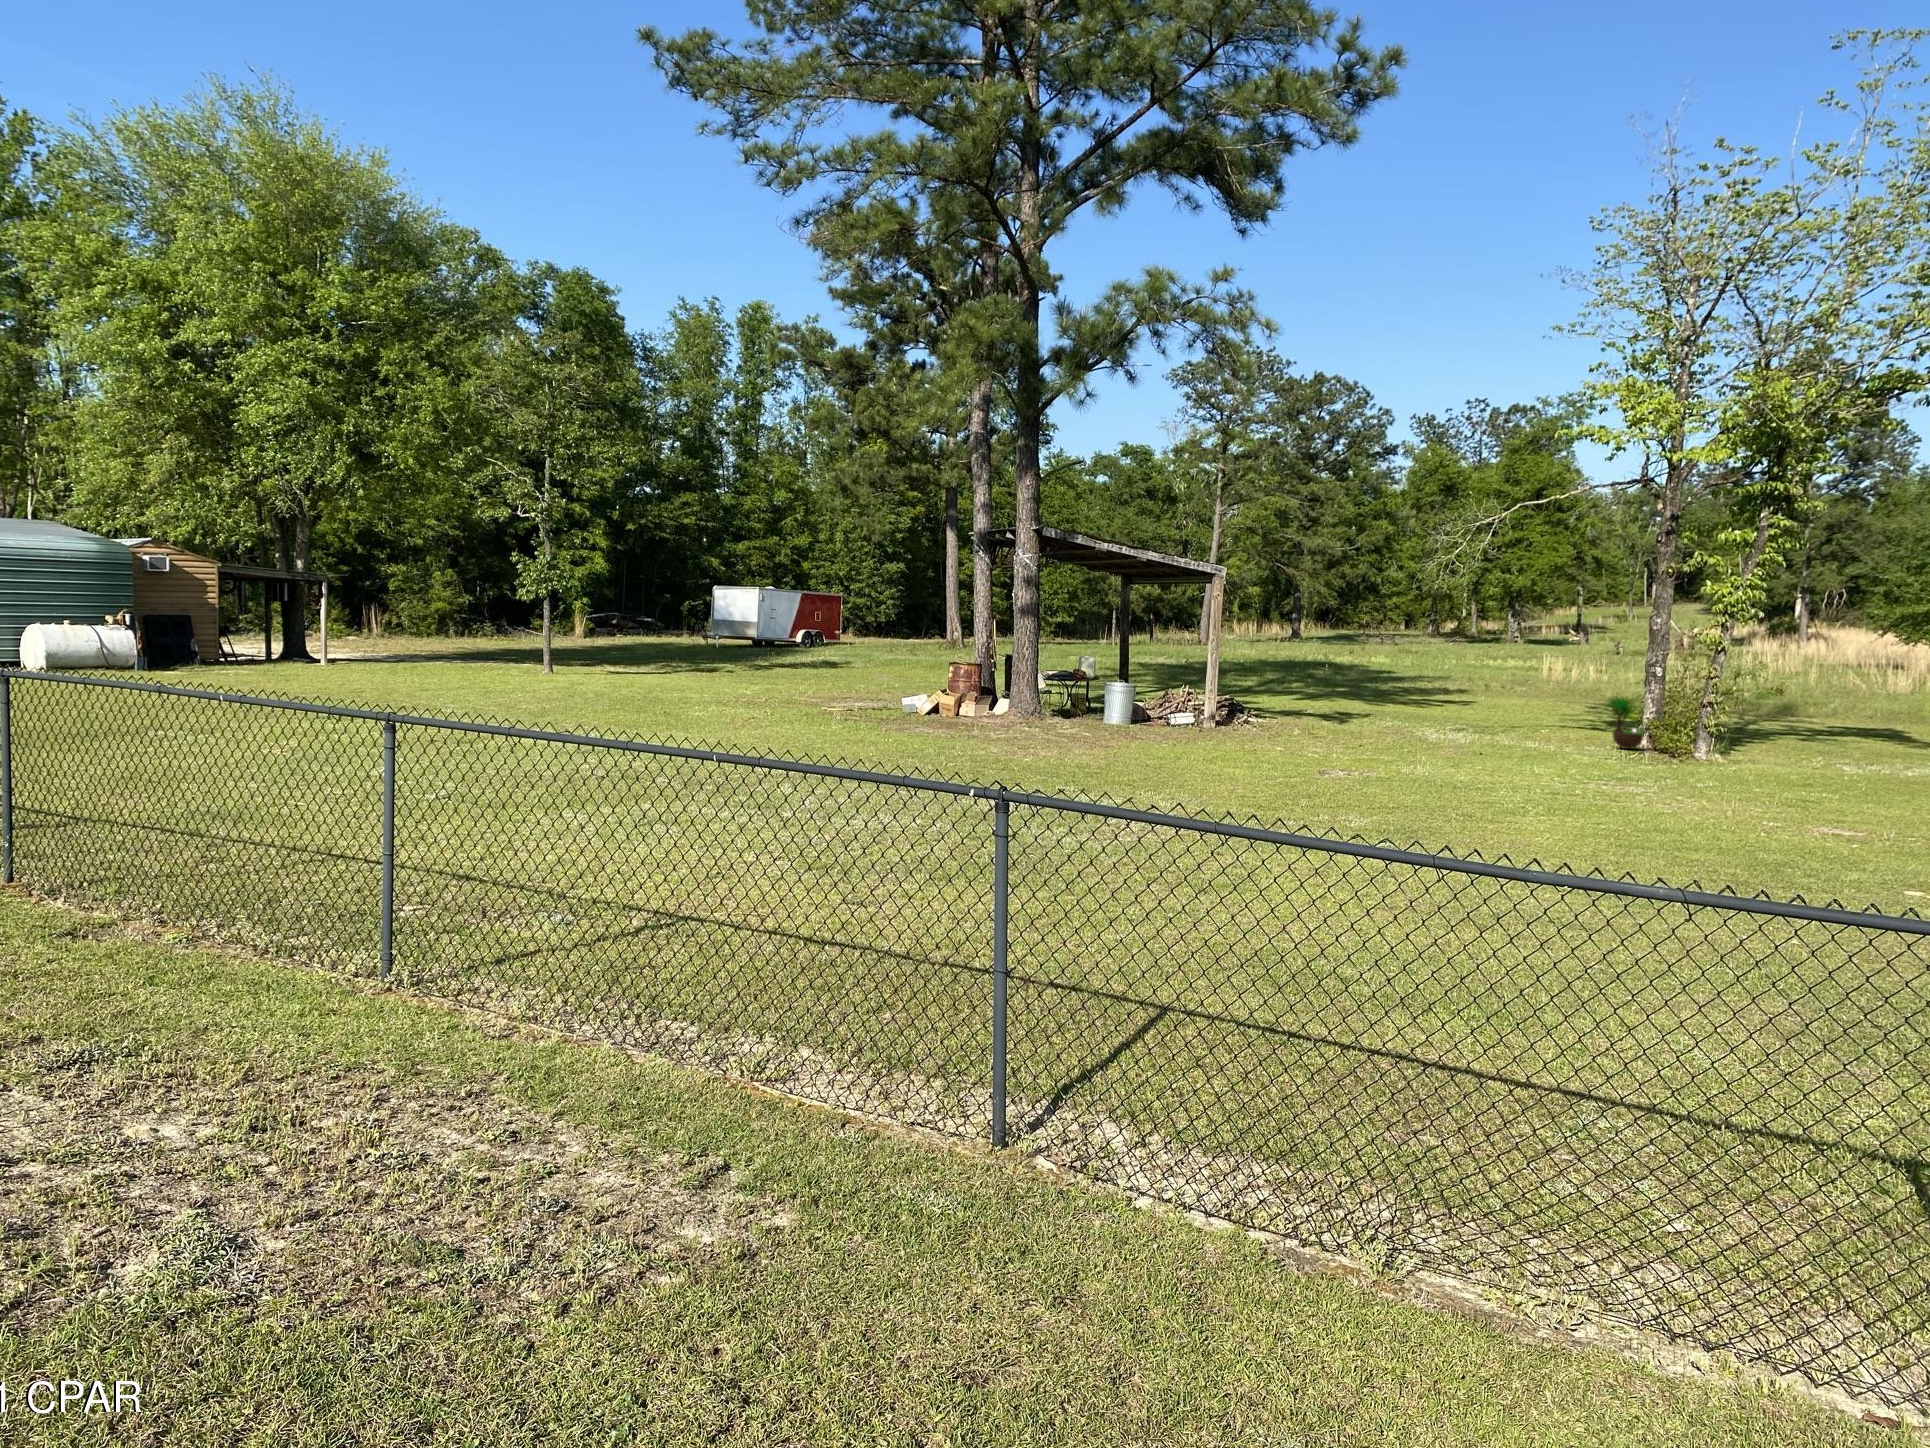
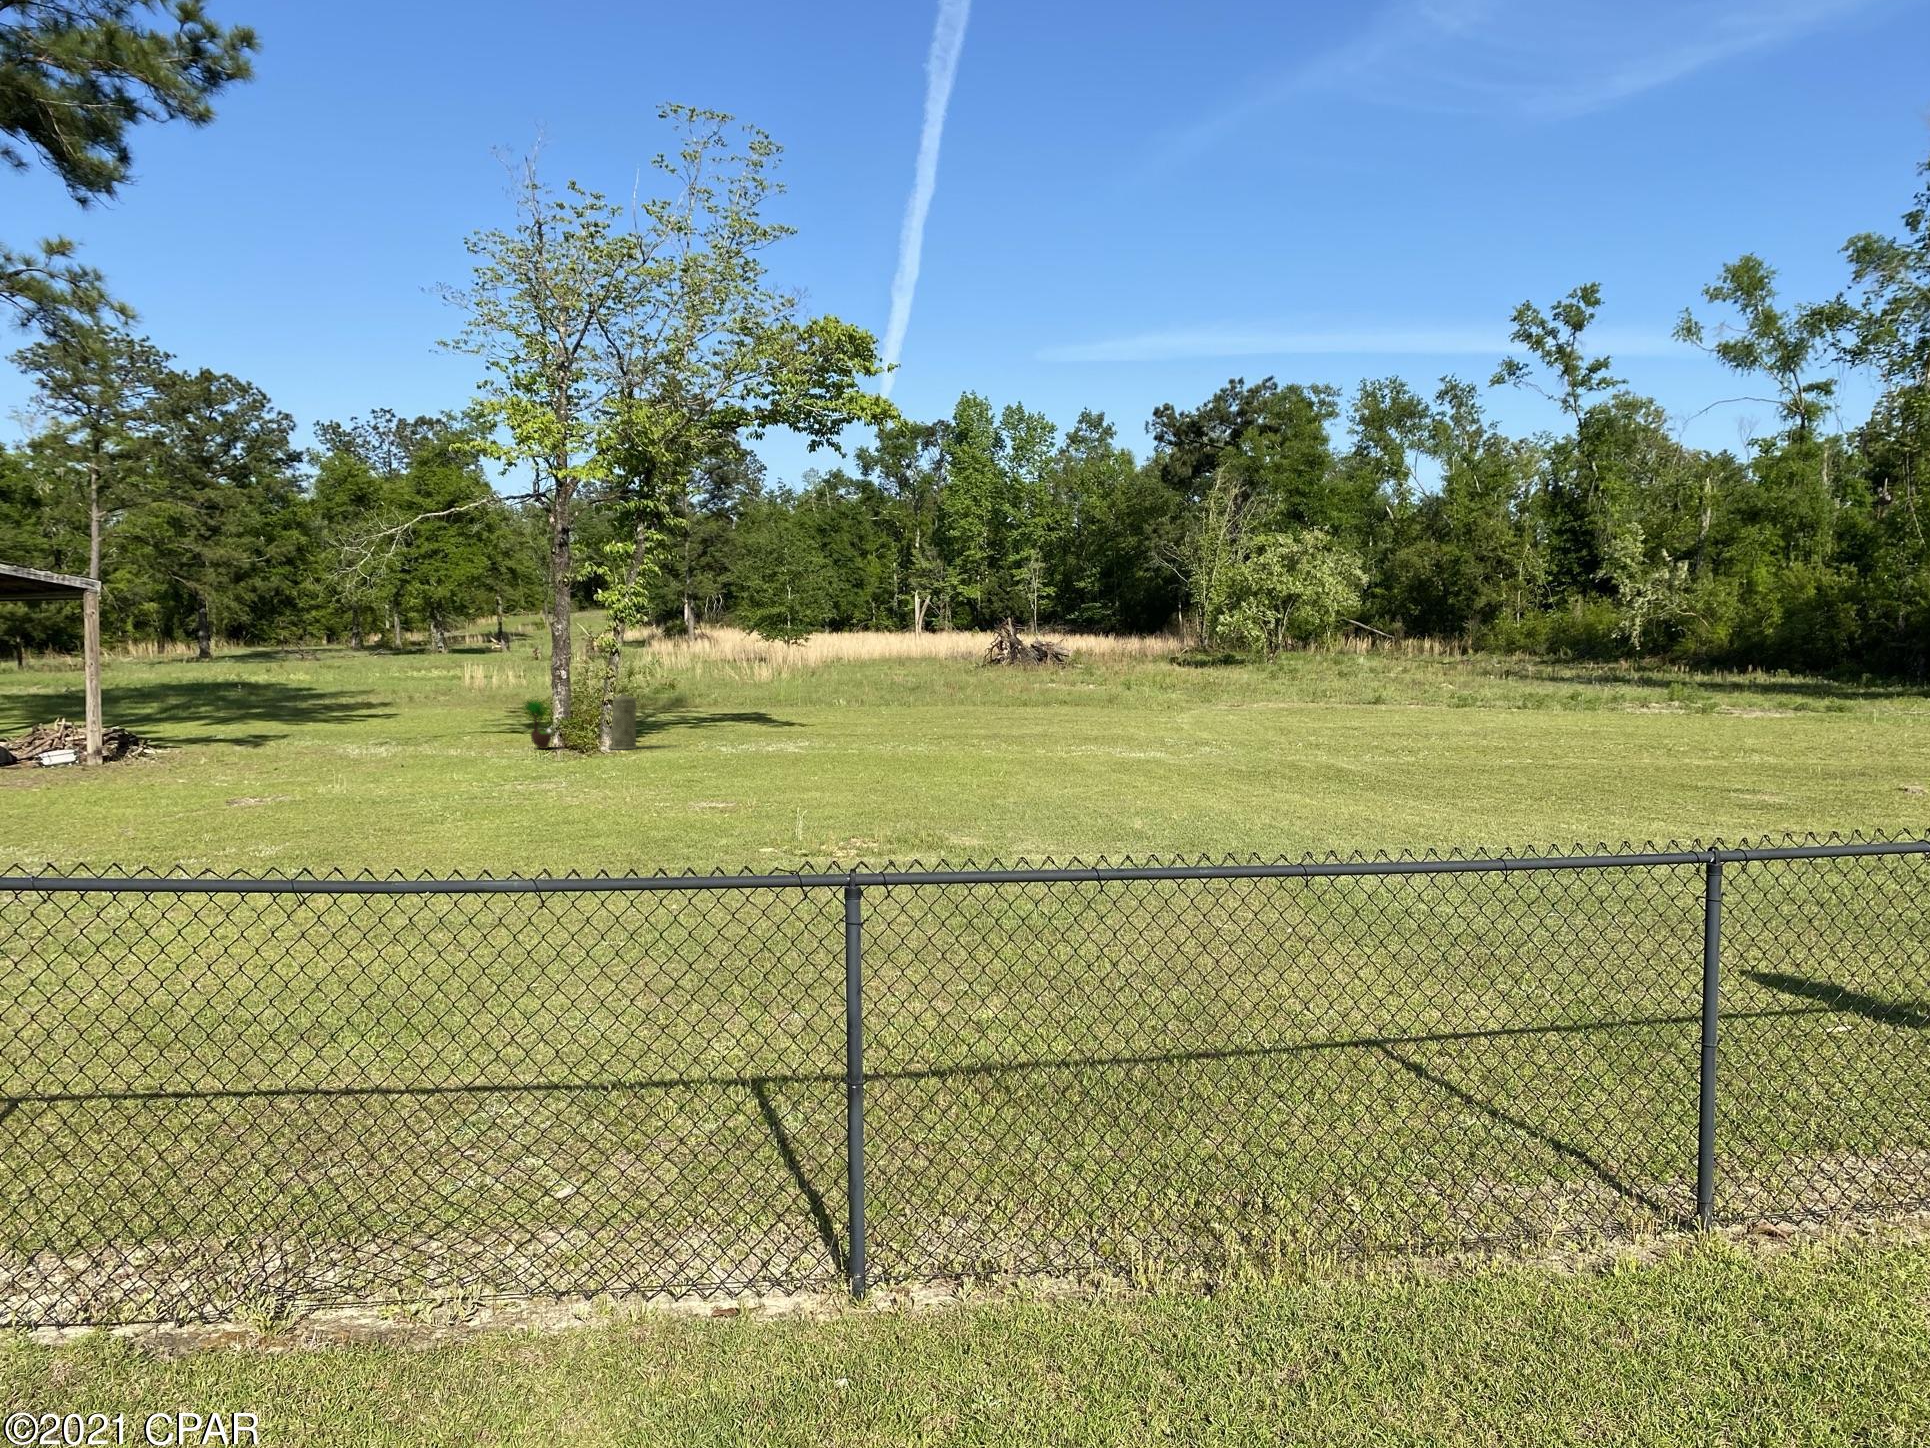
trash can: none [1706,697,1747,759] -> present [609,694,637,749]

